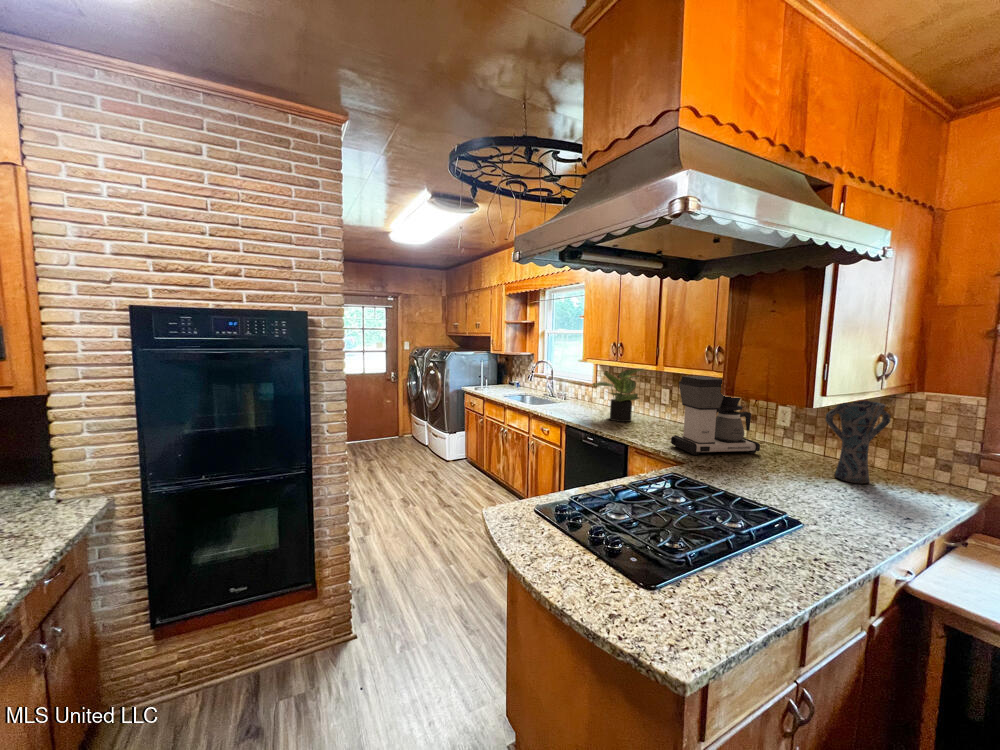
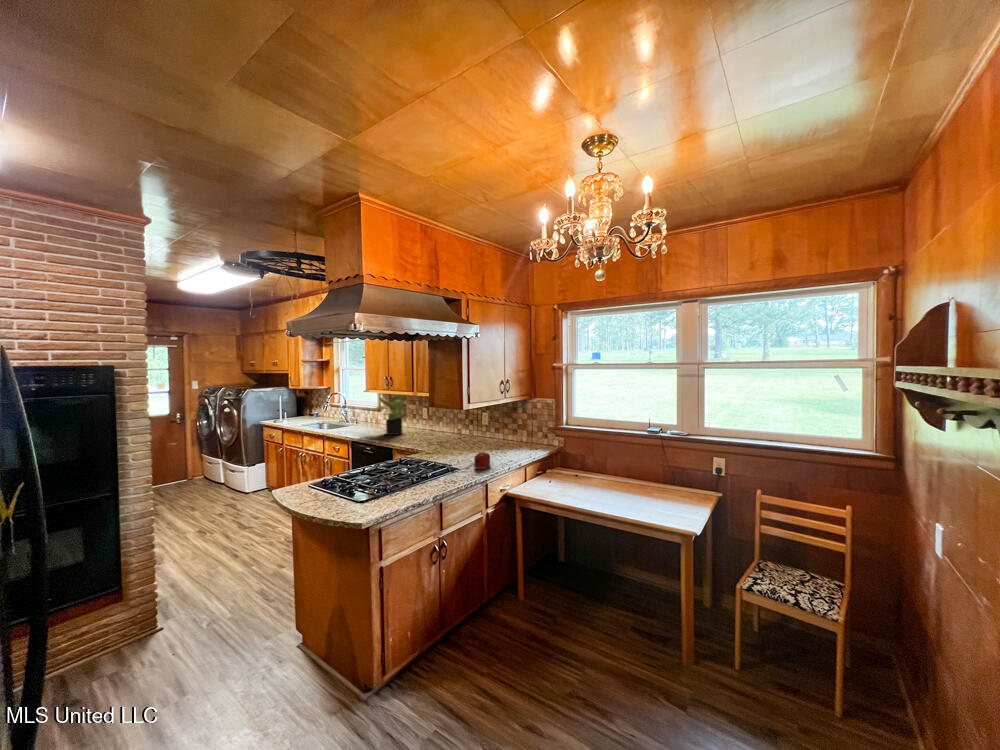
coffee maker: present [671,376,760,455] -> none [420,397,472,449]
vase: present [826,401,891,484] -> none [493,405,525,451]
toaster: none [772,490,855,526] -> present [451,453,490,470]

